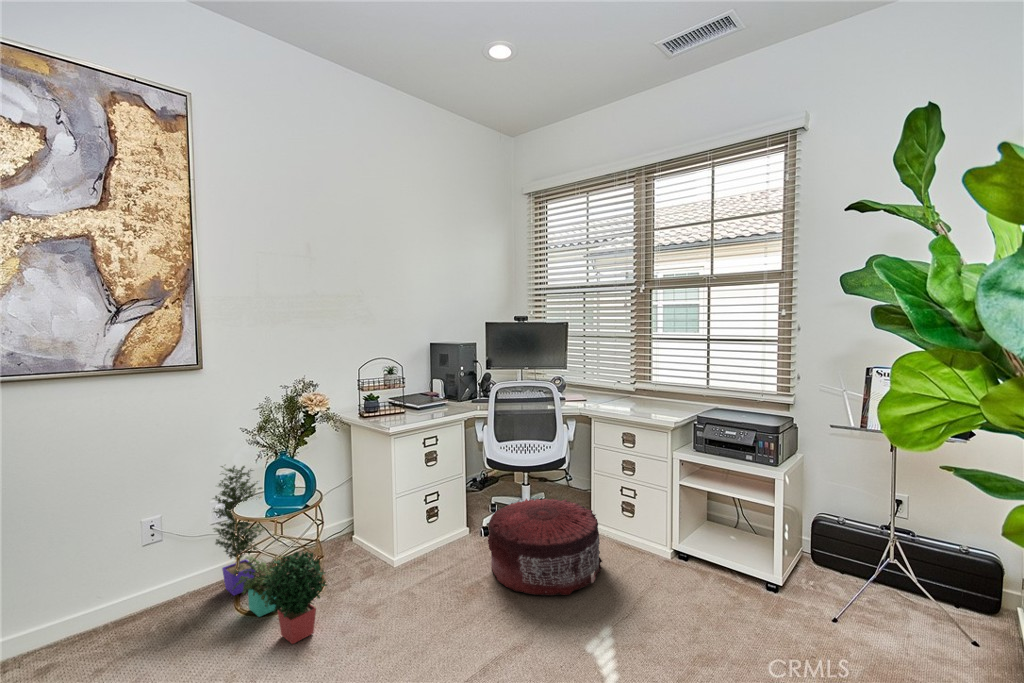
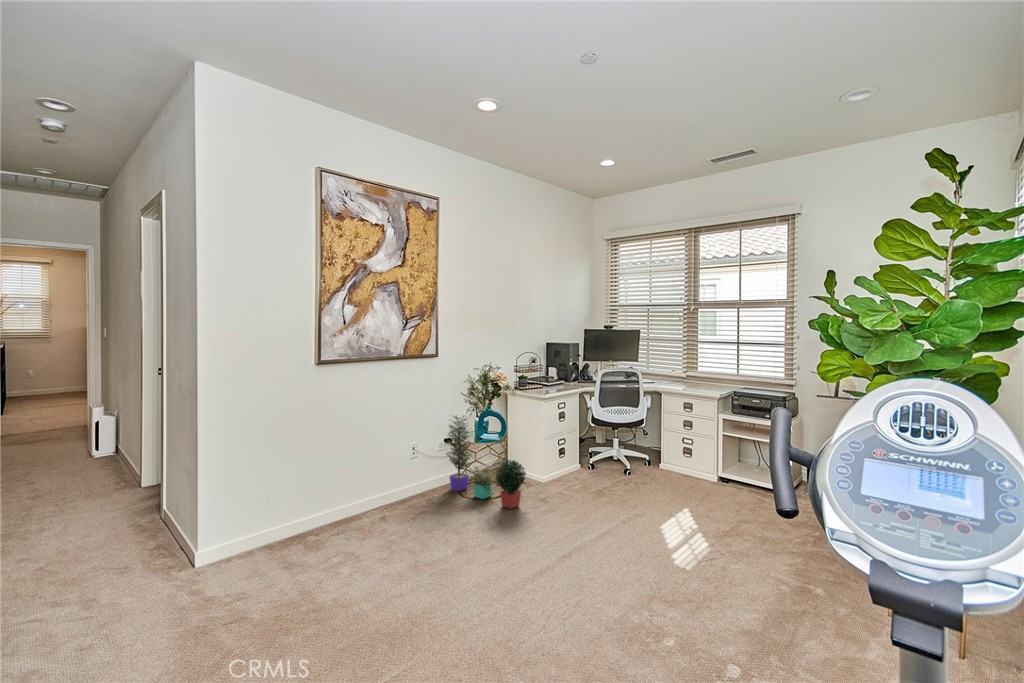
pouf: present [488,498,602,595] -> none [603,443,675,494]

